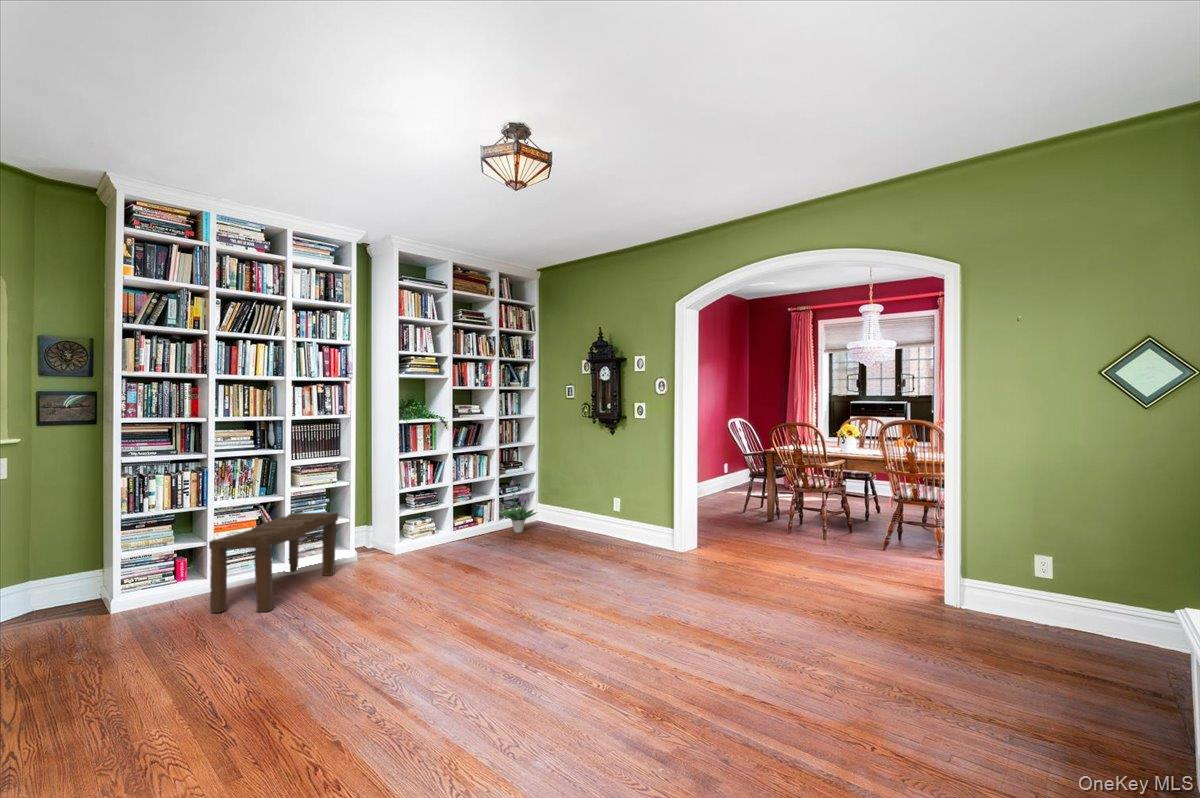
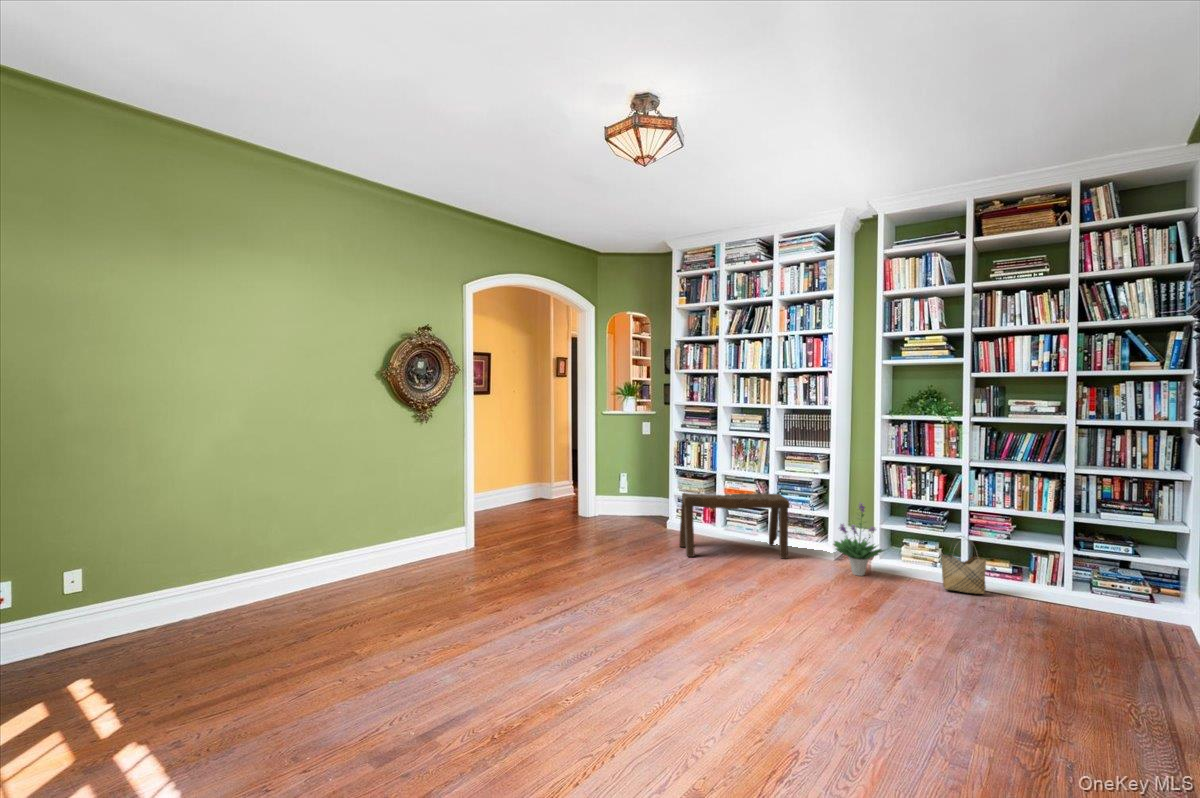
potted plant: present [499,480,537,533] -> present [833,503,885,576]
woven basket: none [451,505,473,545] -> present [941,536,986,594]

